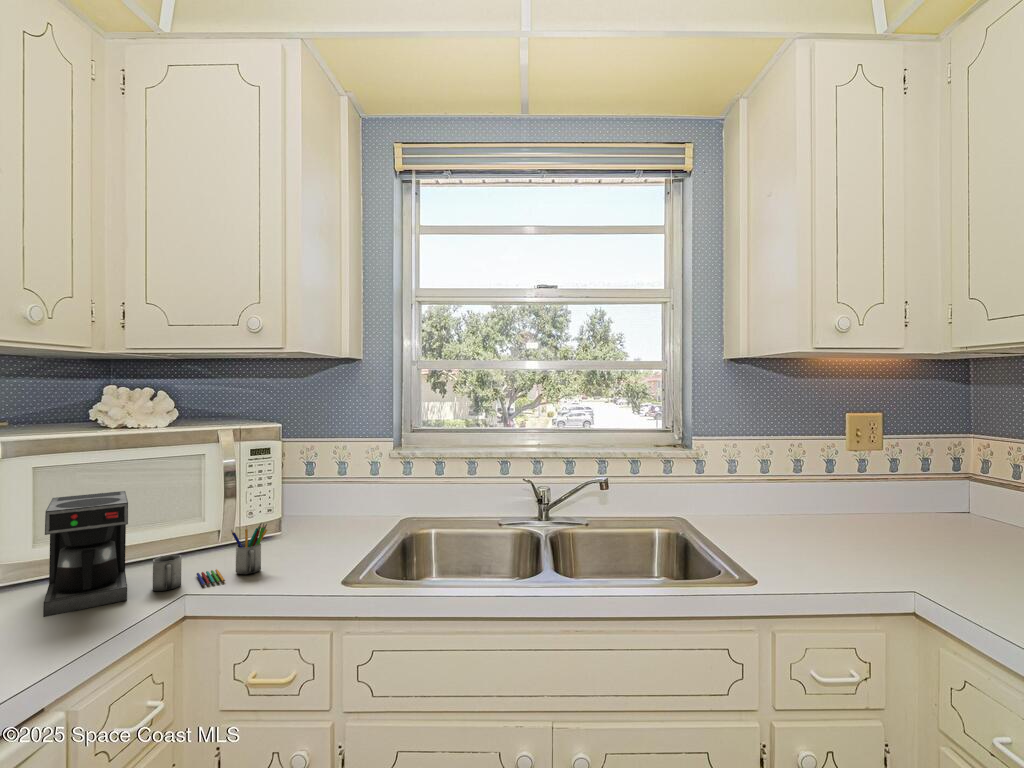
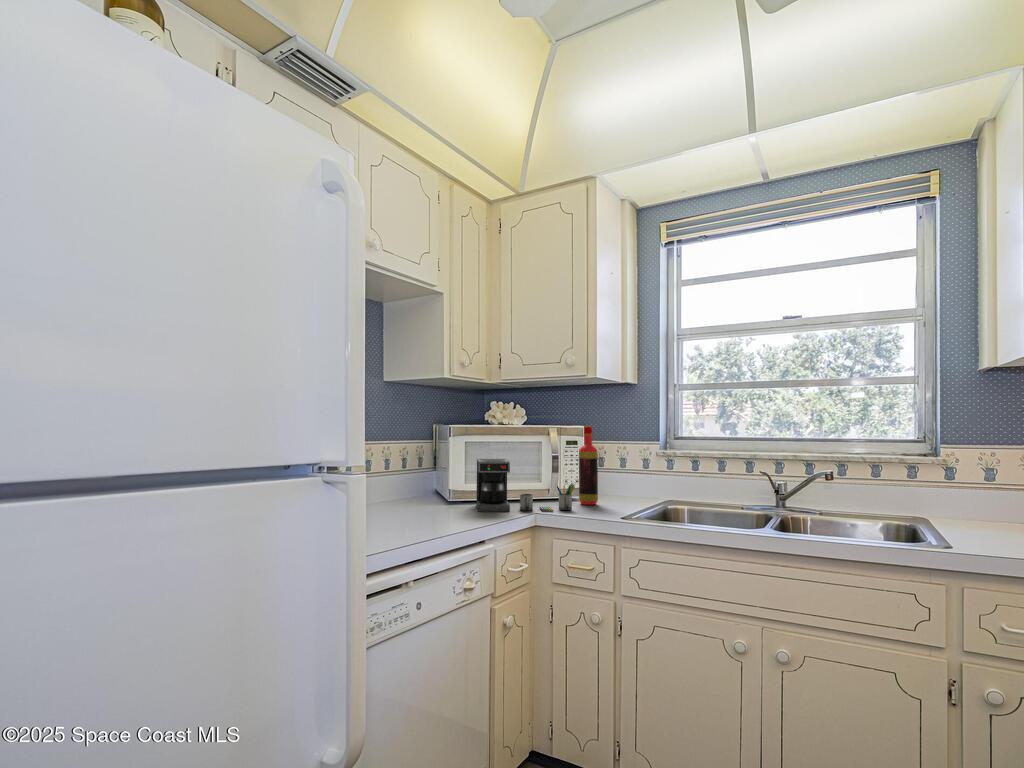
bottle: none [273,423,305,549] -> present [579,426,598,505]

